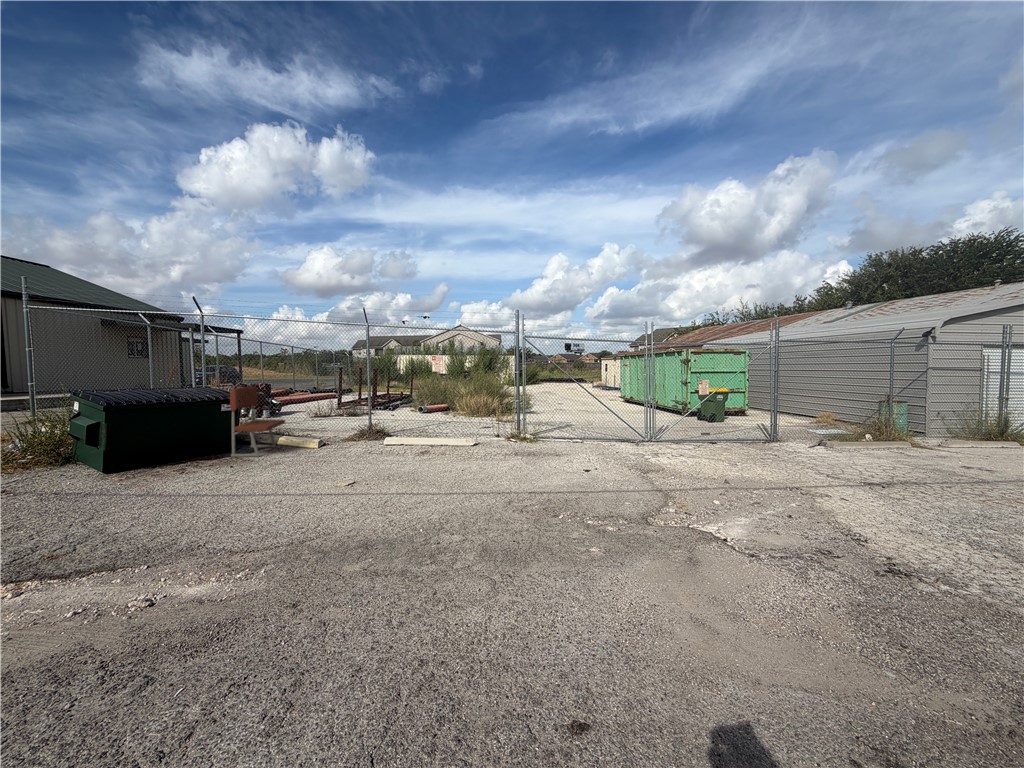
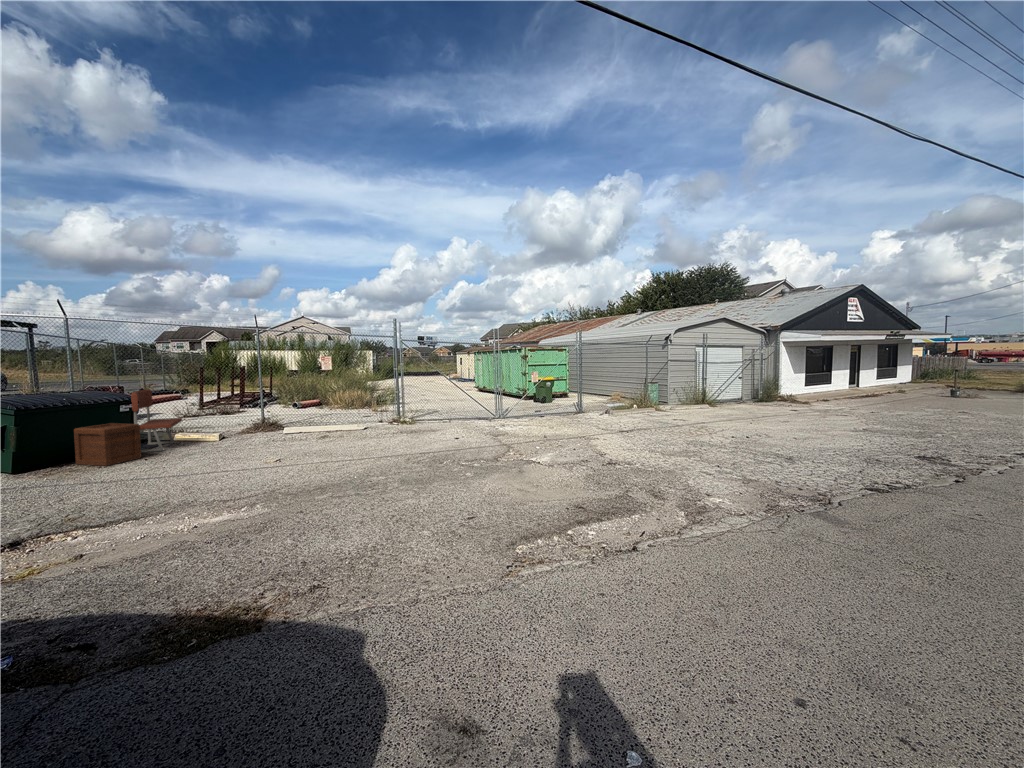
wooden crate: none [167,423,232,471] -> present [74,423,141,466]

